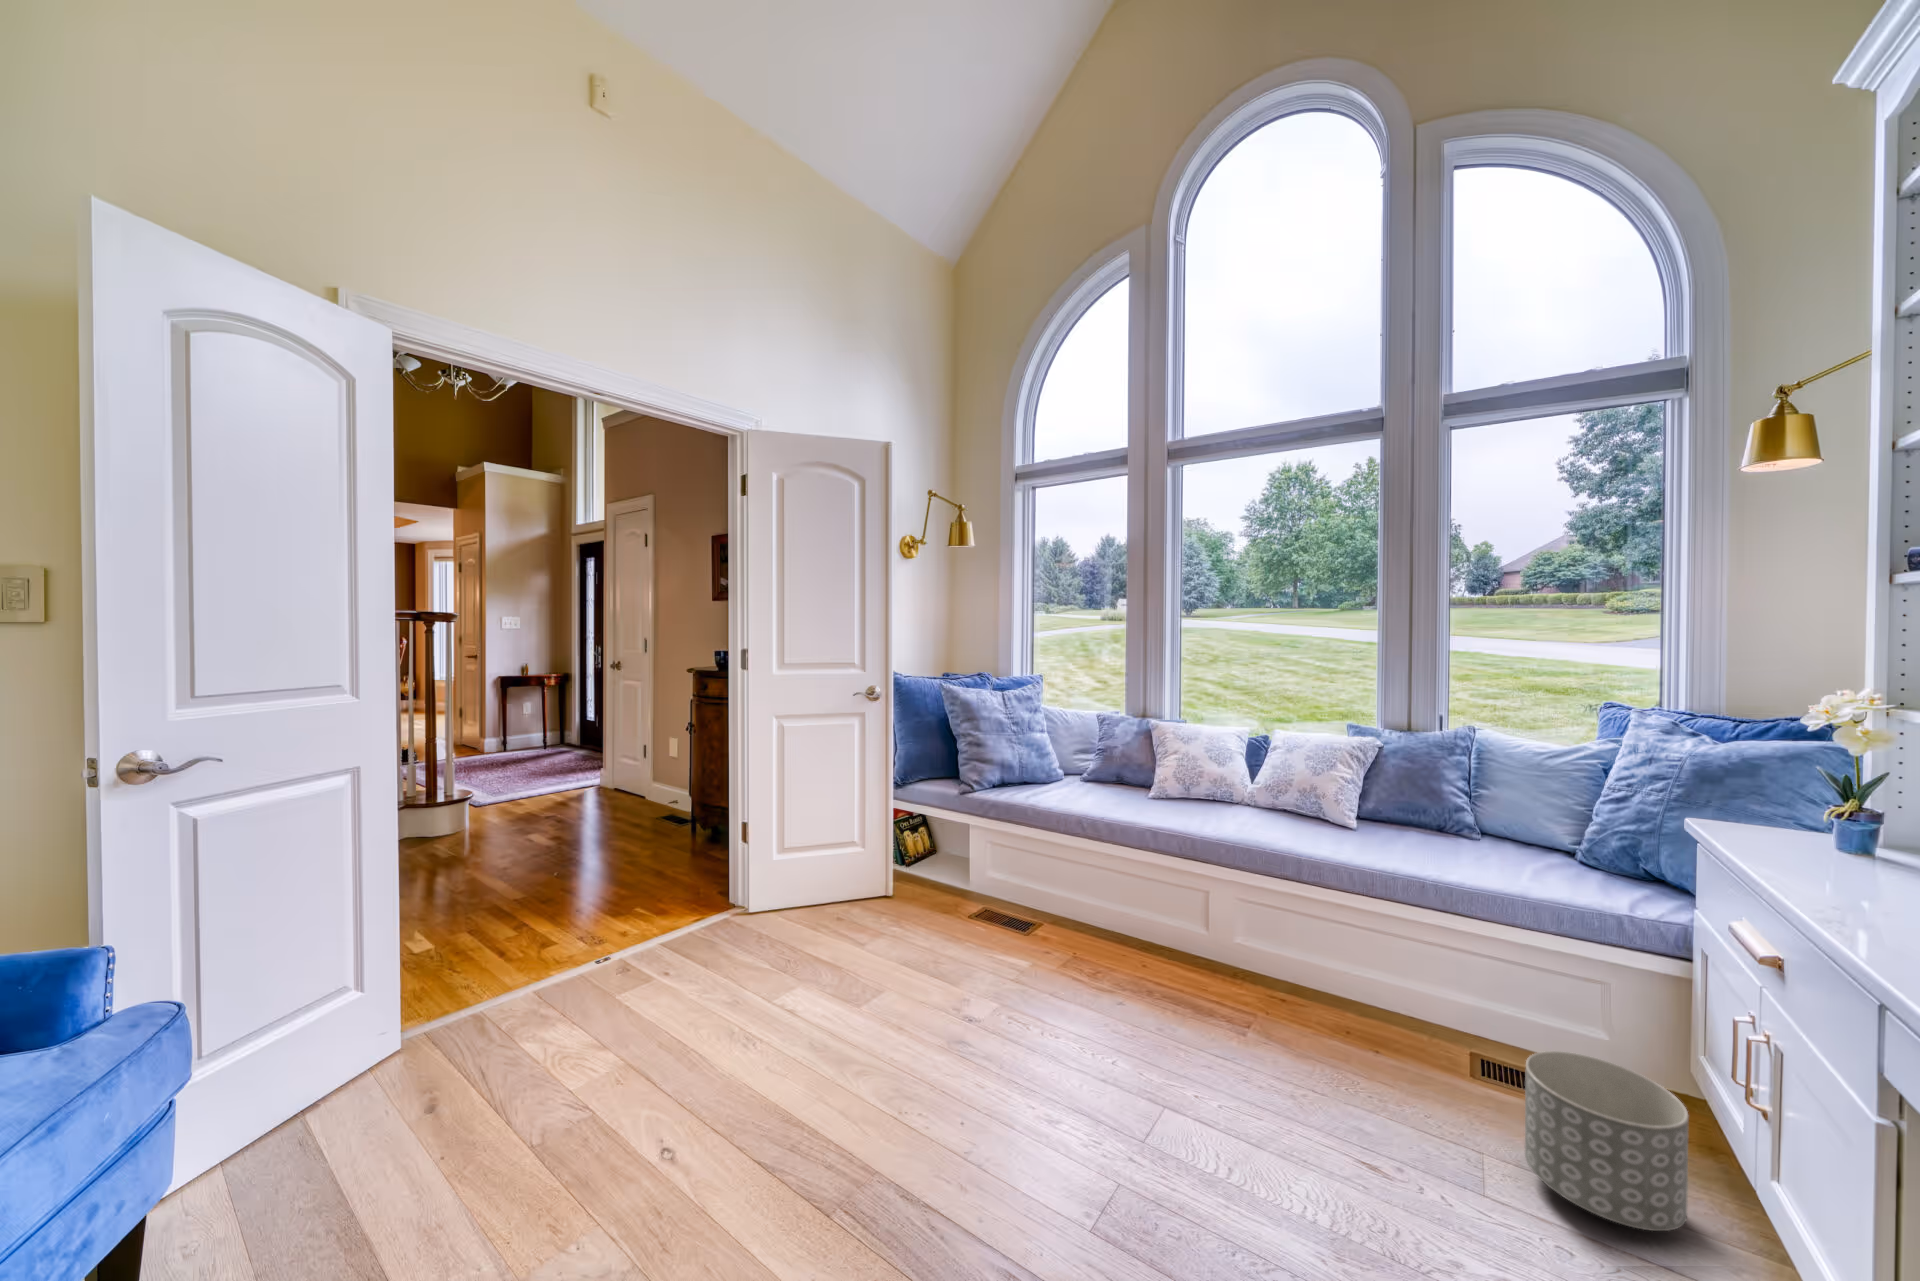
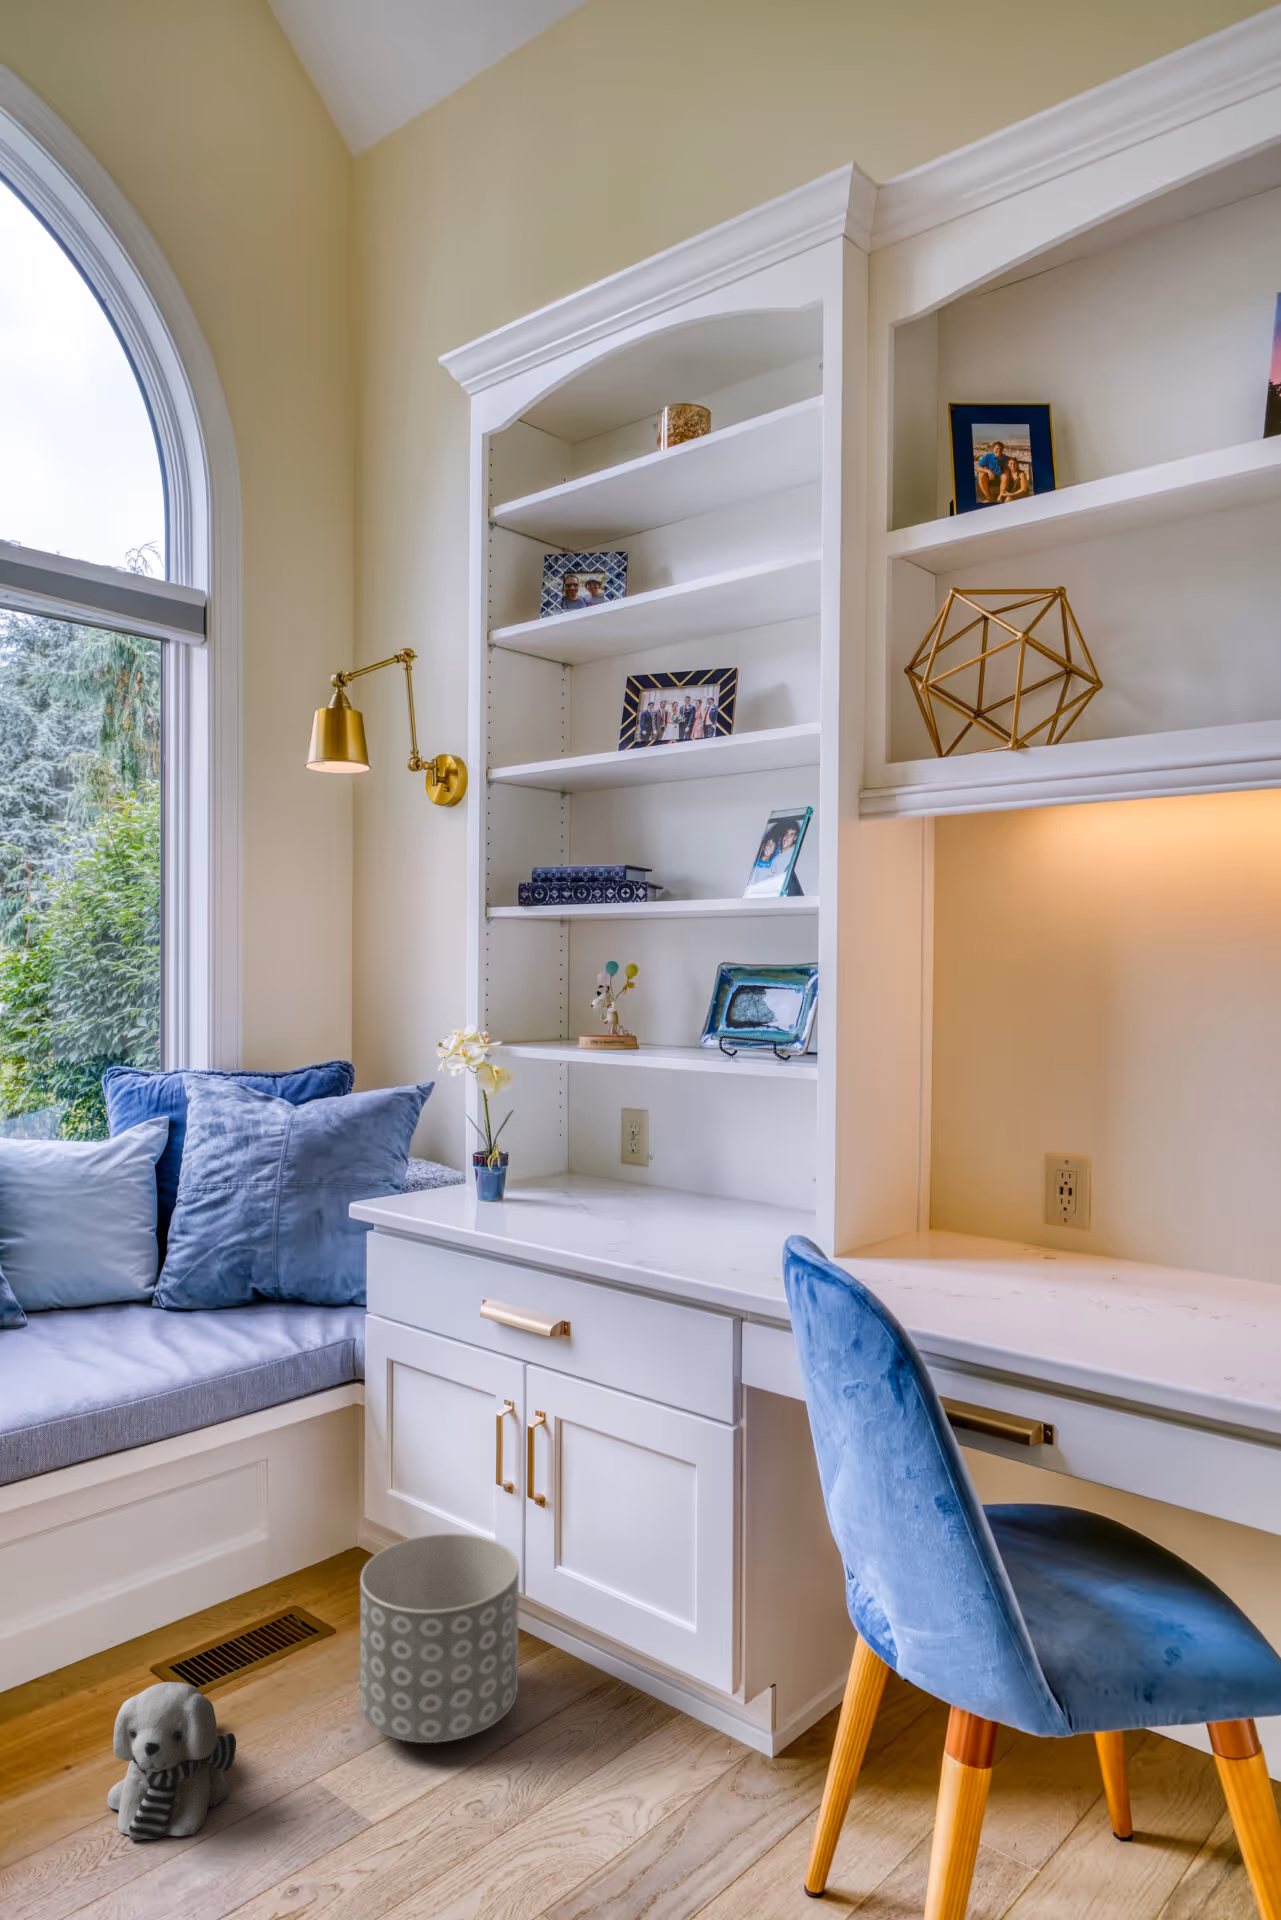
plush toy: none [1360,1017,1461,1112] -> present [107,1682,236,1840]

